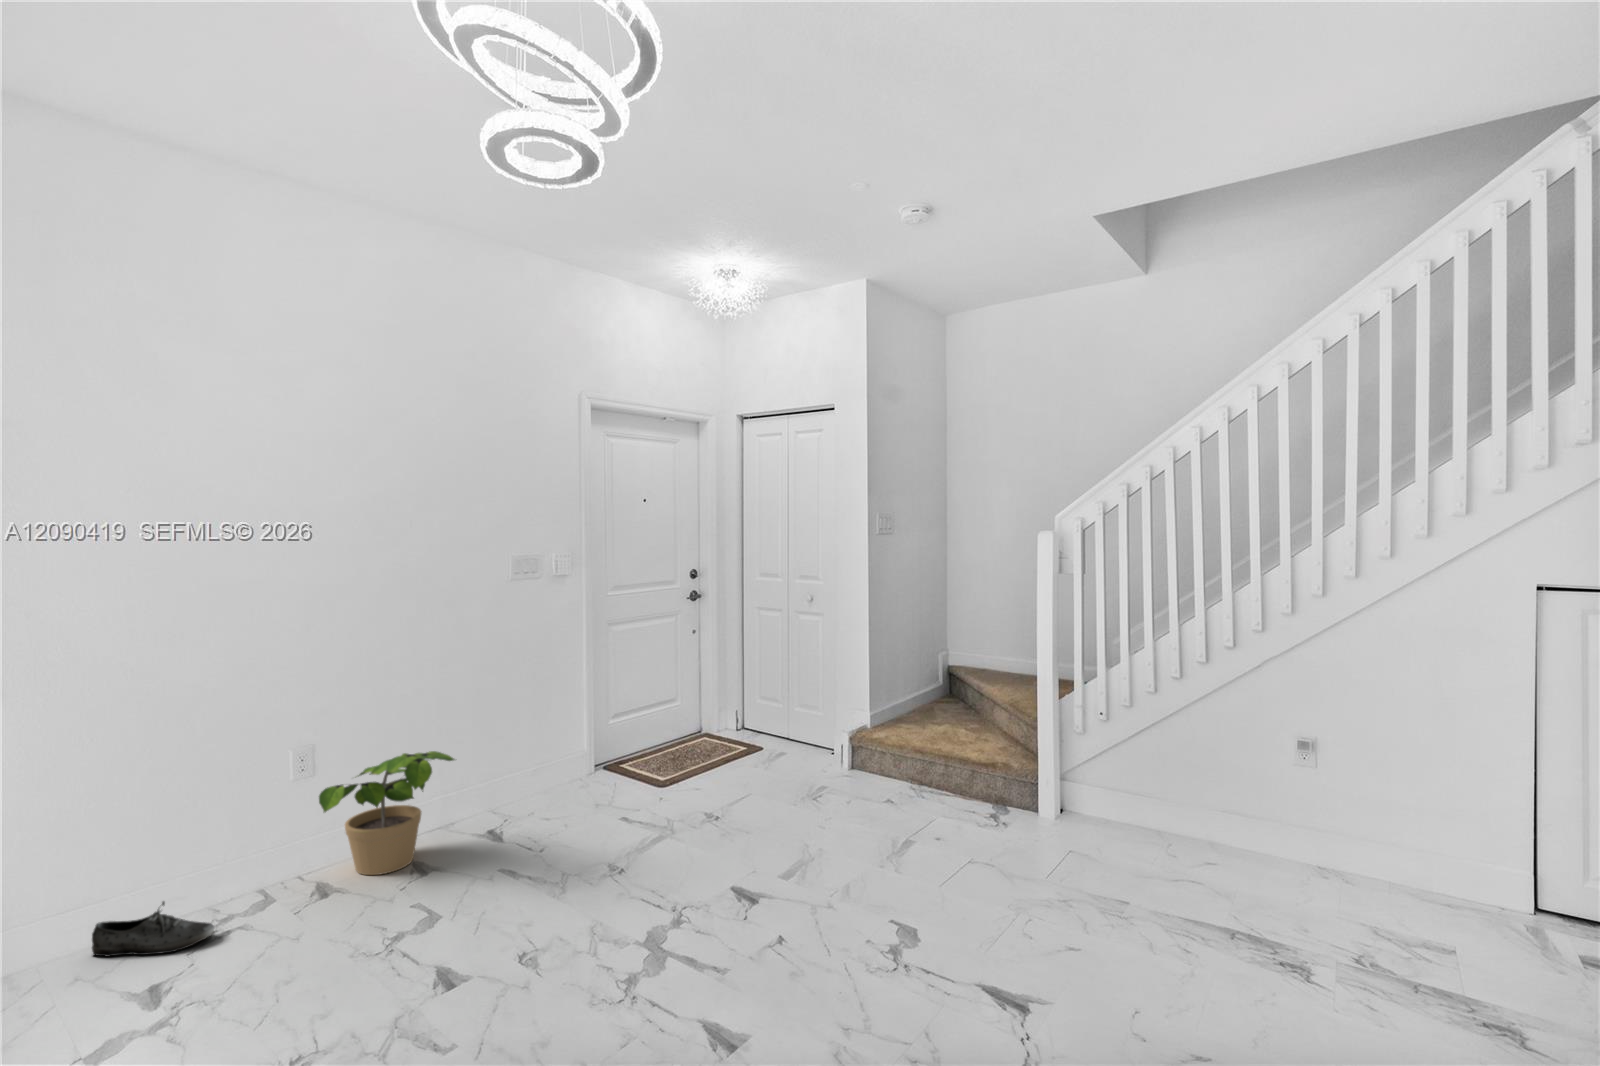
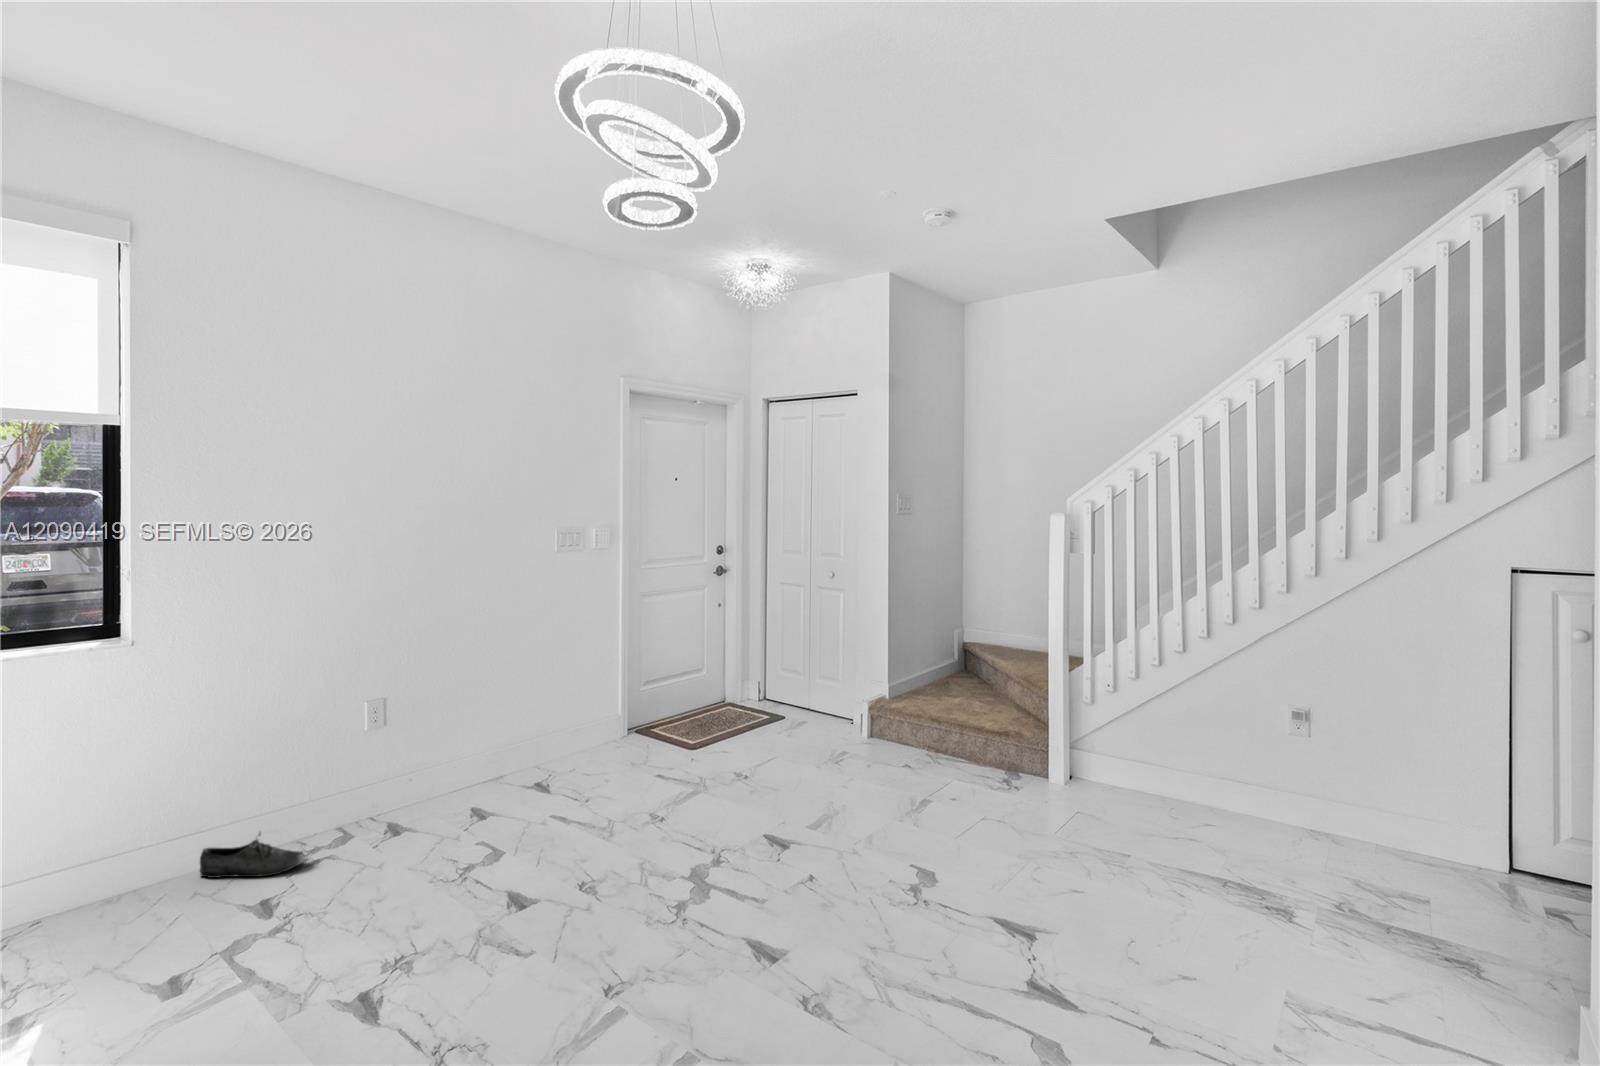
potted plant: present [319,751,454,875] -> none [392,706,516,818]

